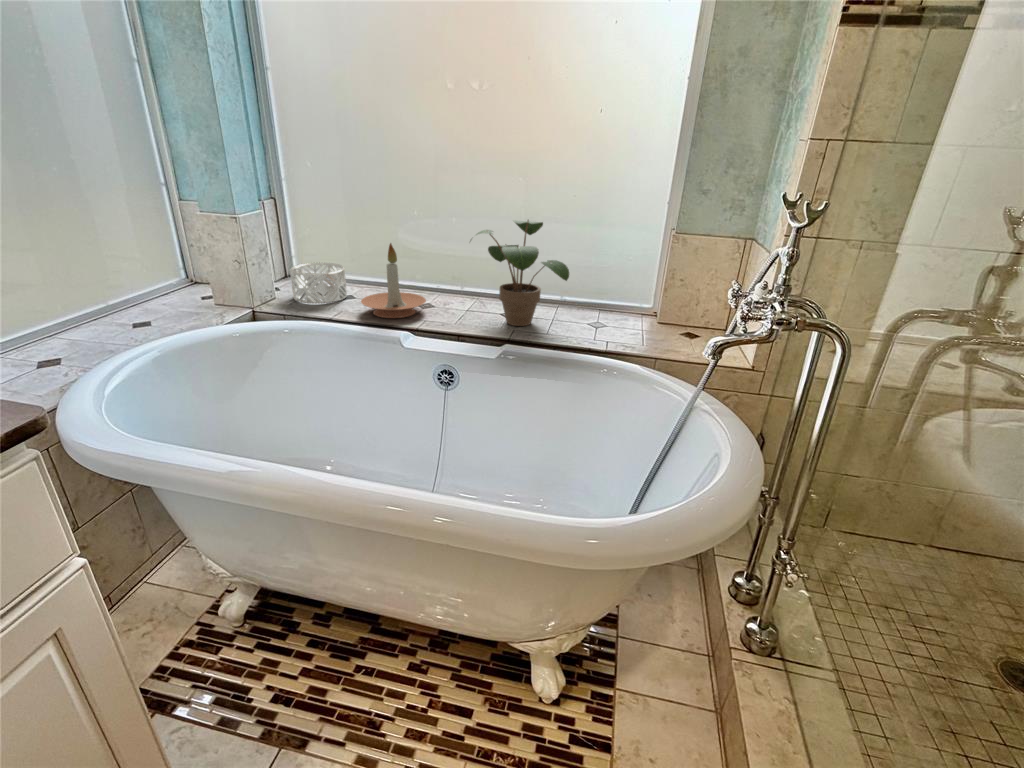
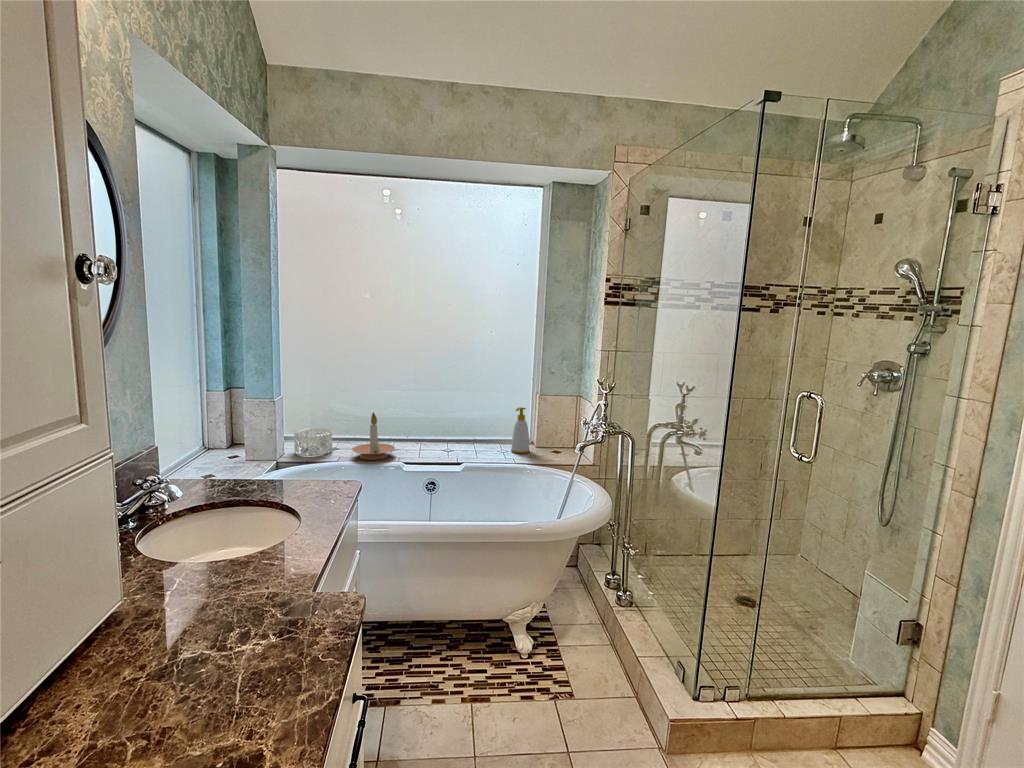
potted plant: present [476,220,569,326] -> none [427,393,489,457]
soap bottle: none [609,250,642,330] -> present [511,407,530,453]

